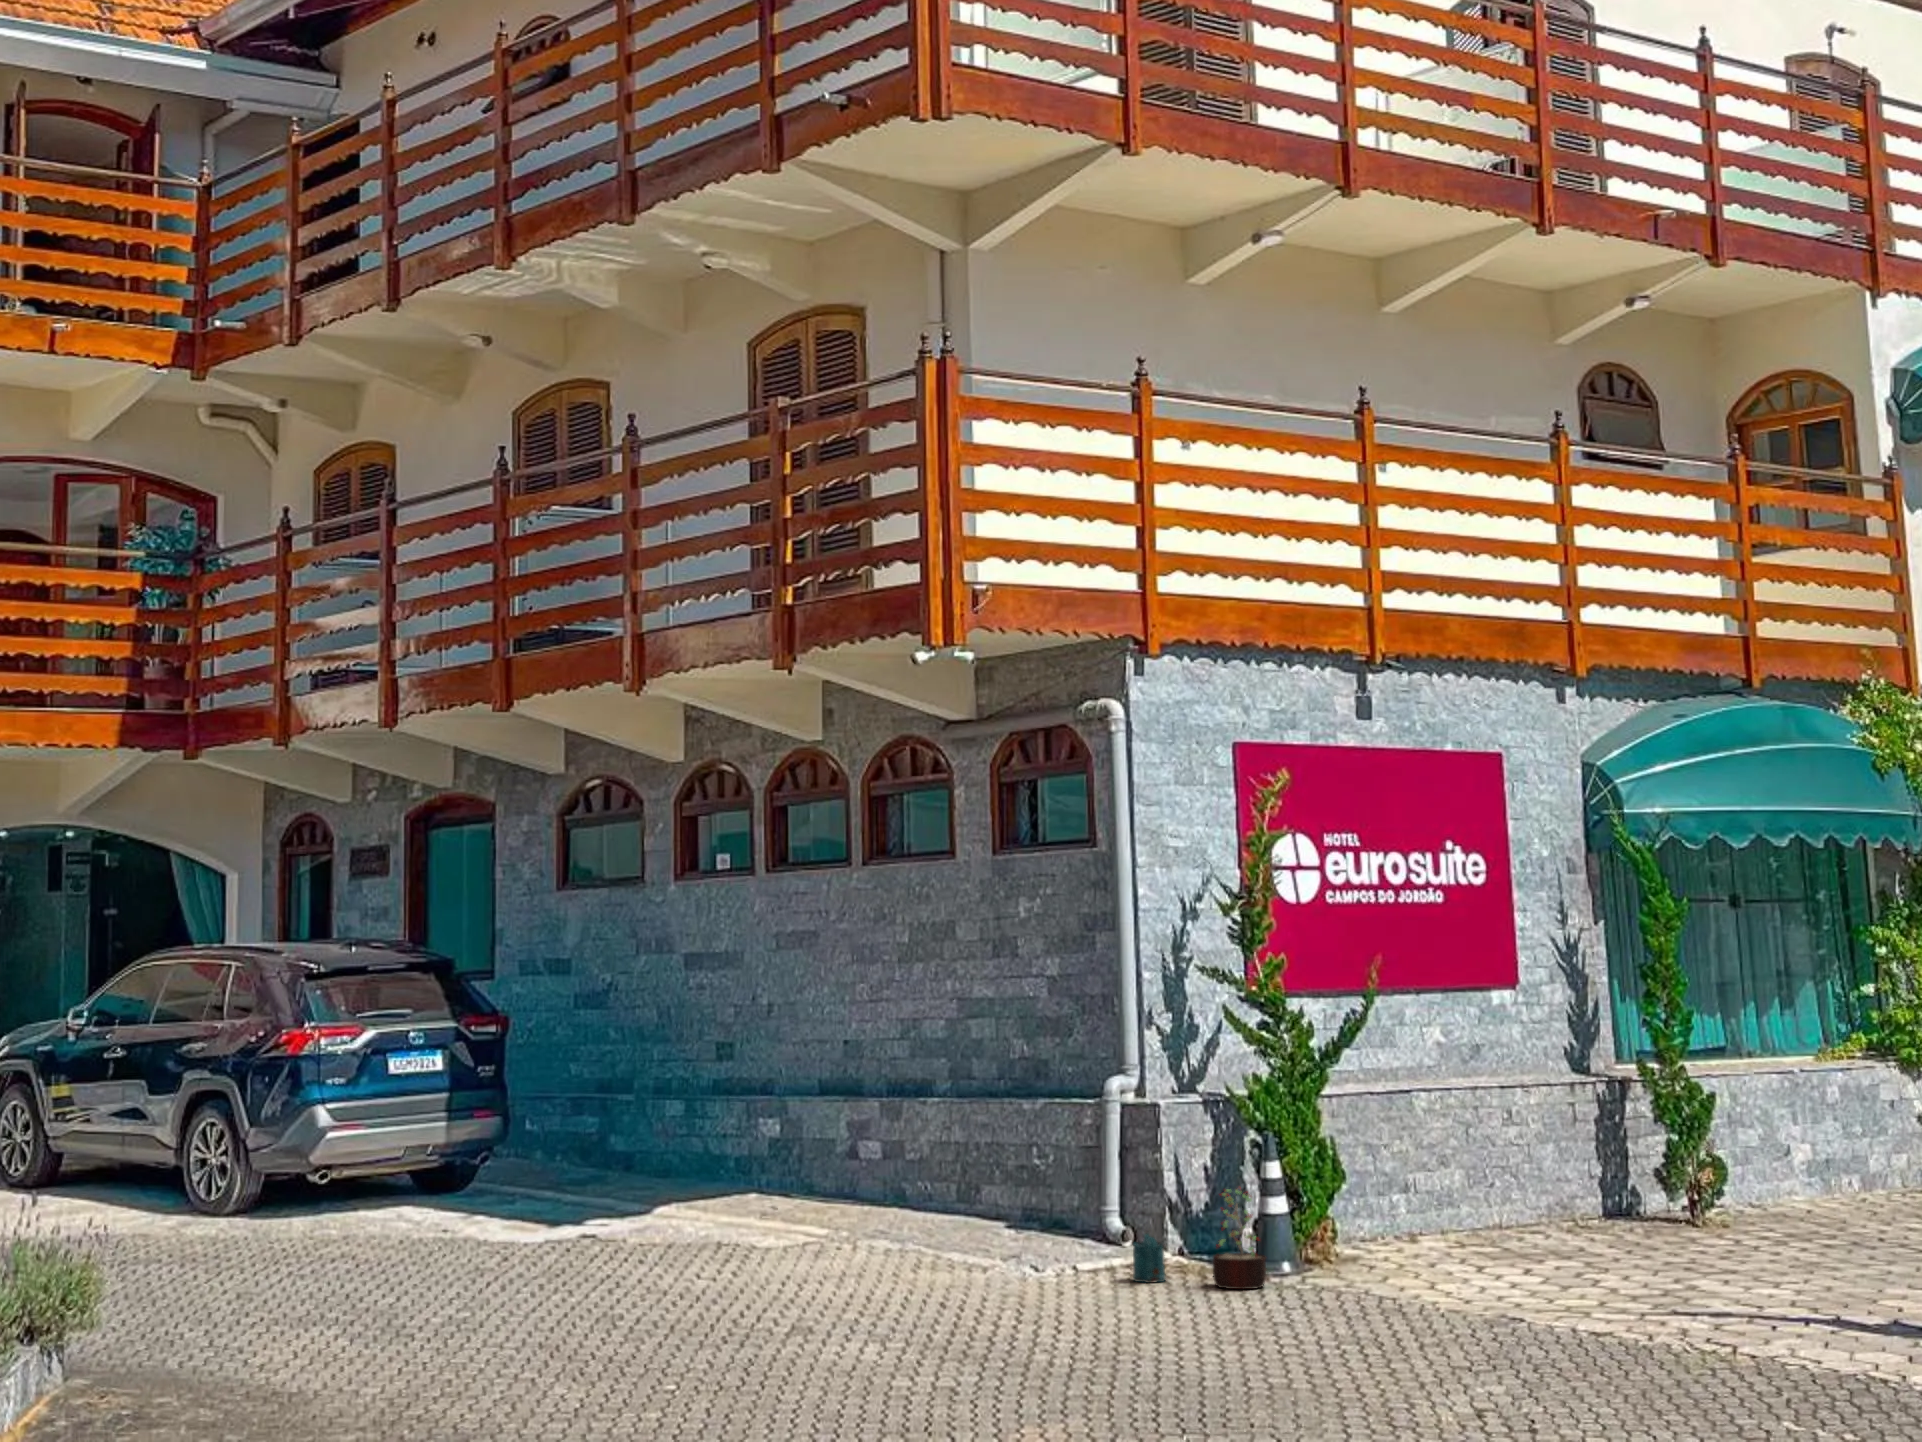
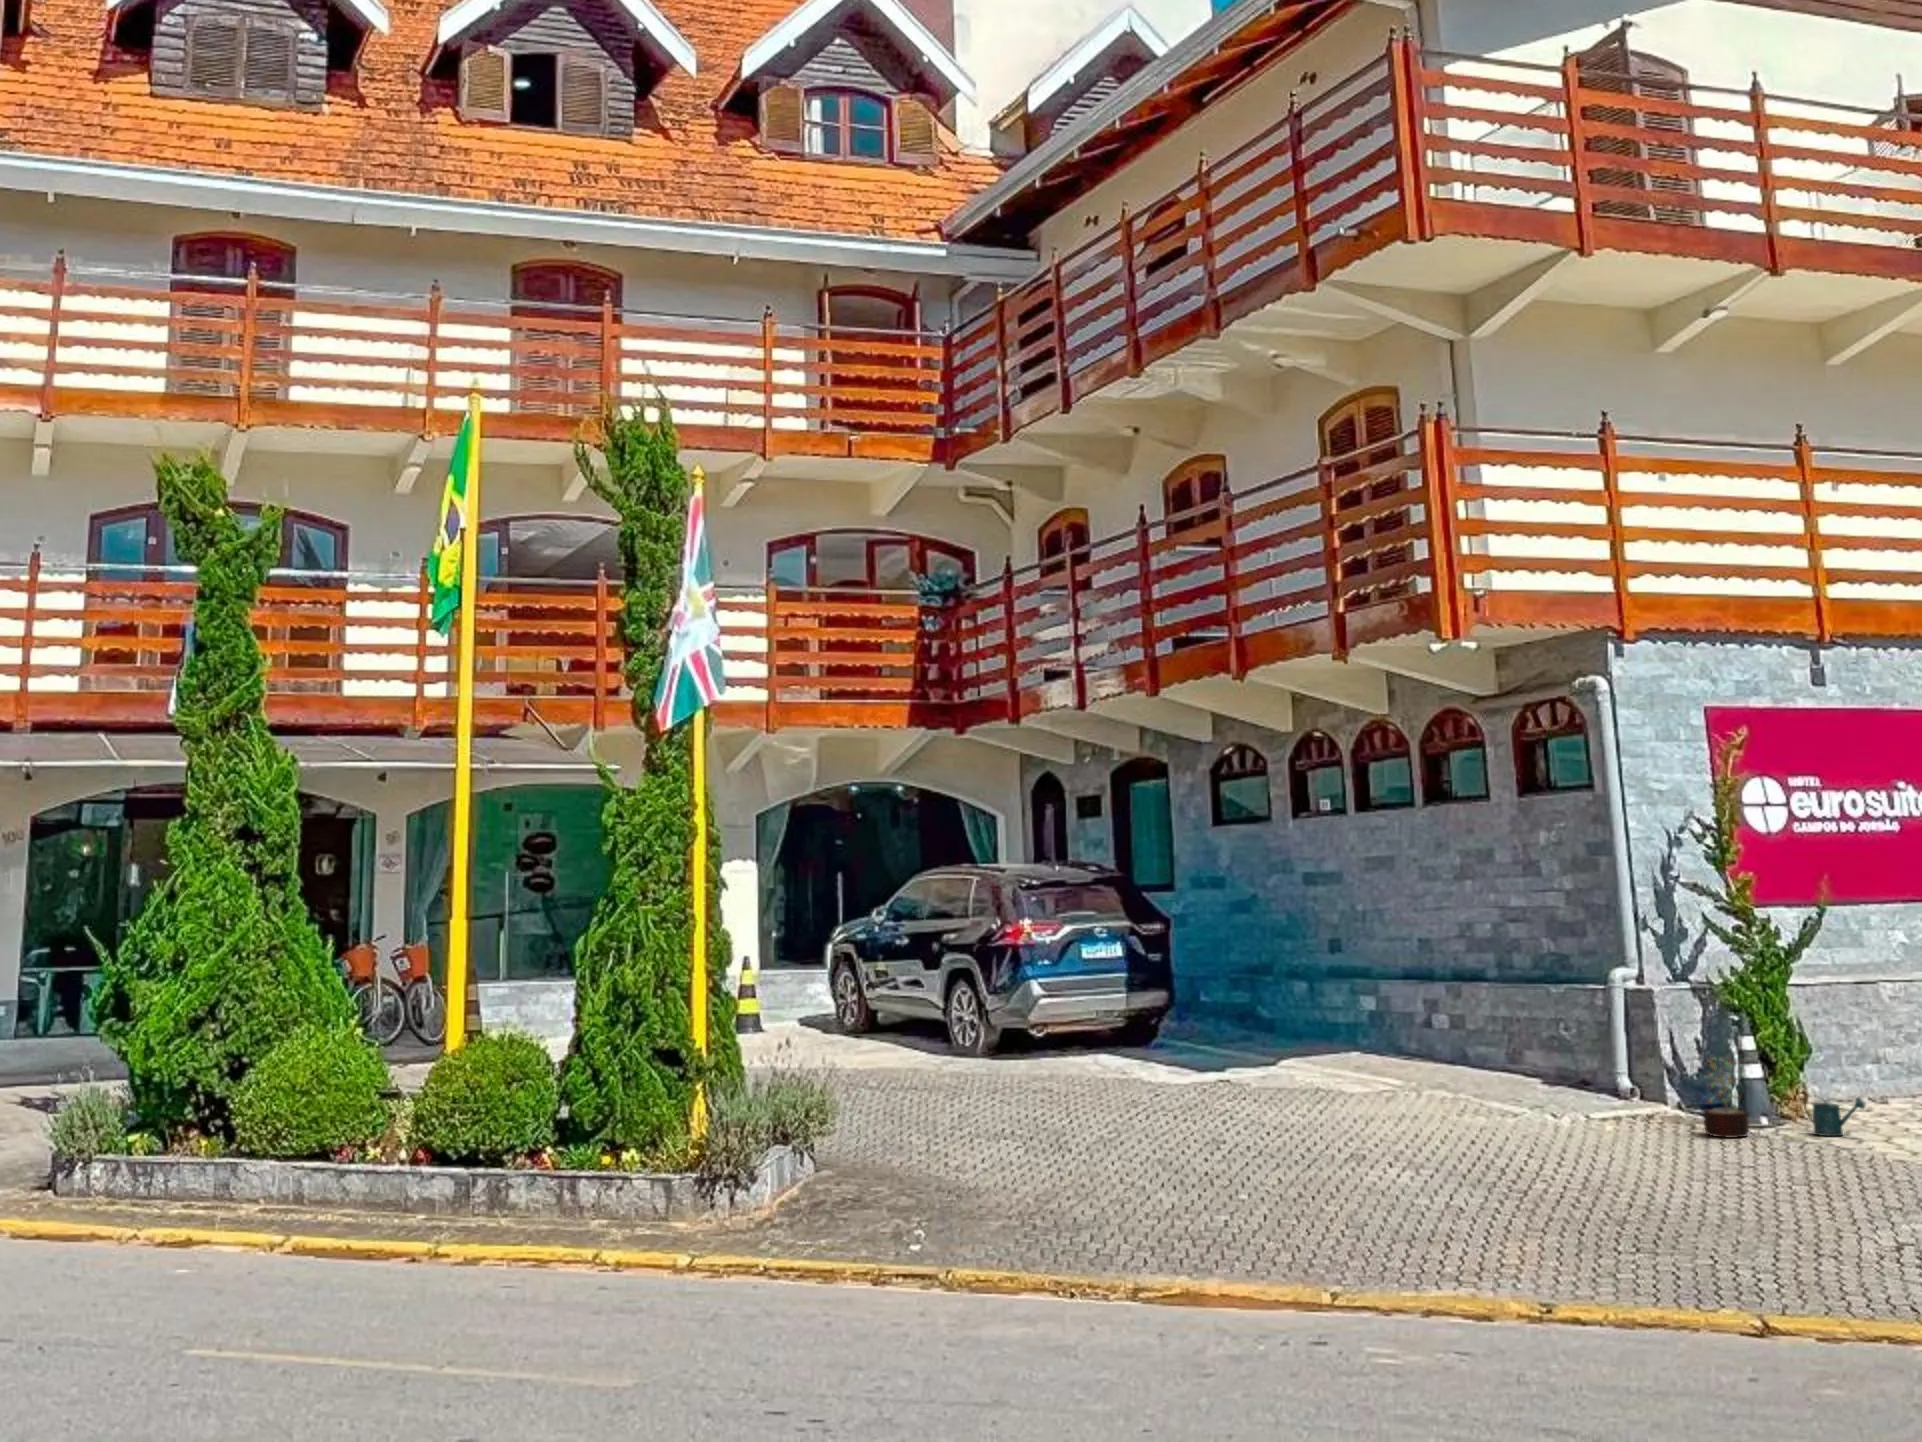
watering can: present [1133,1232,1166,1283] -> present [1804,1098,1865,1136]

